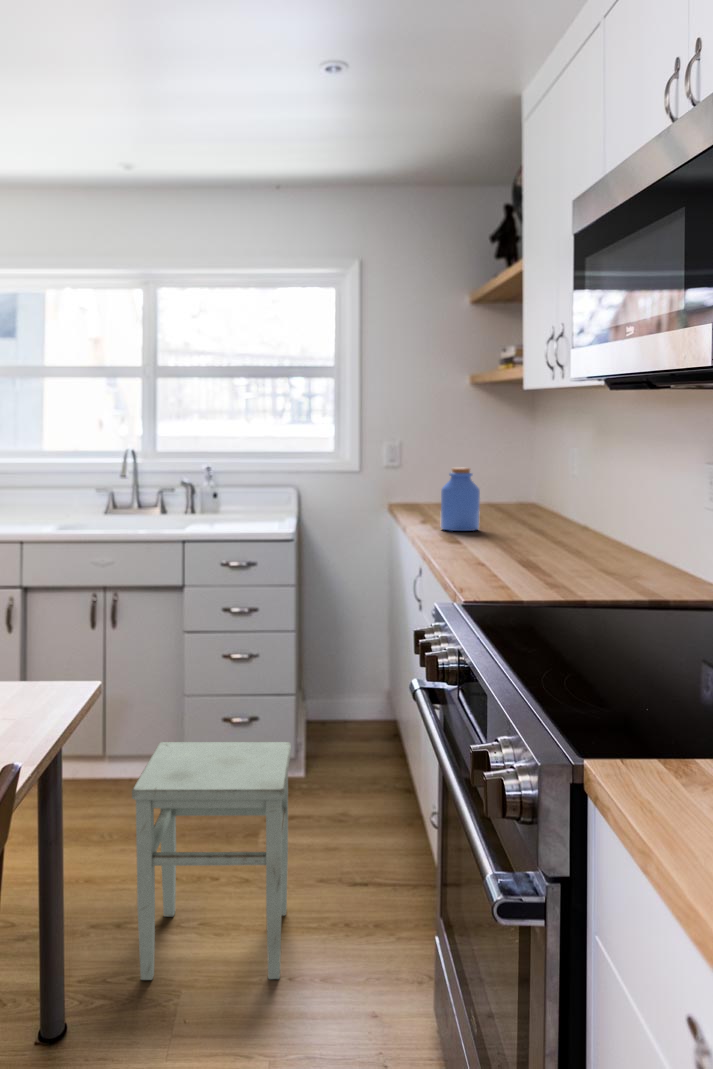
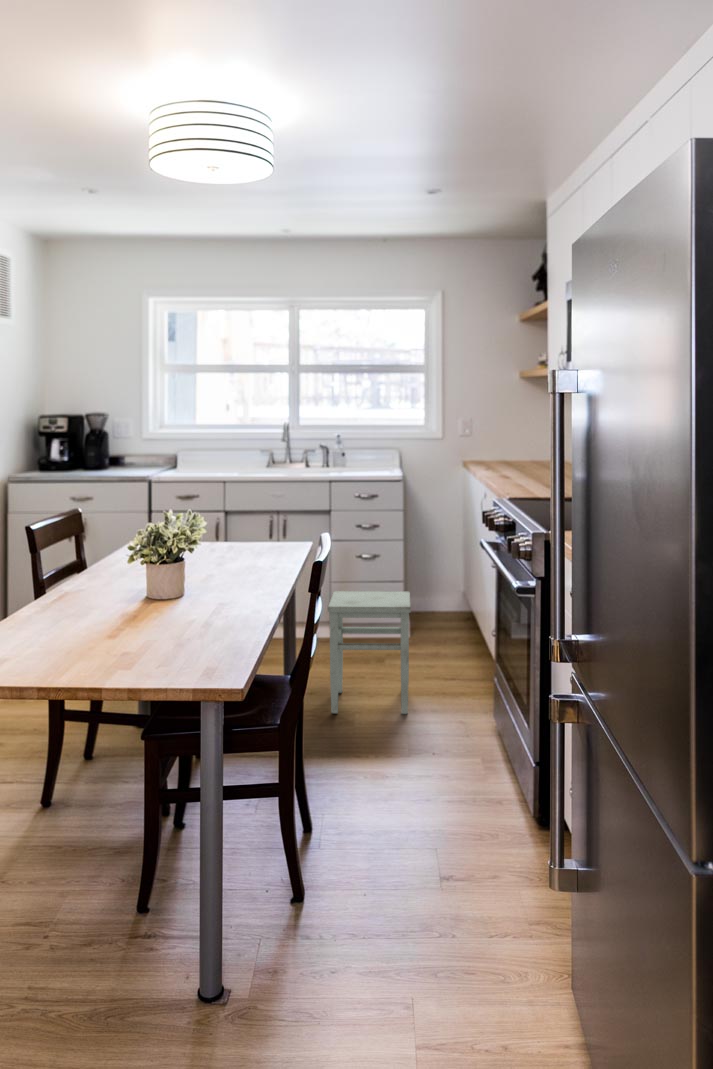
jar: present [441,468,480,531] -> none [499,431,524,472]

